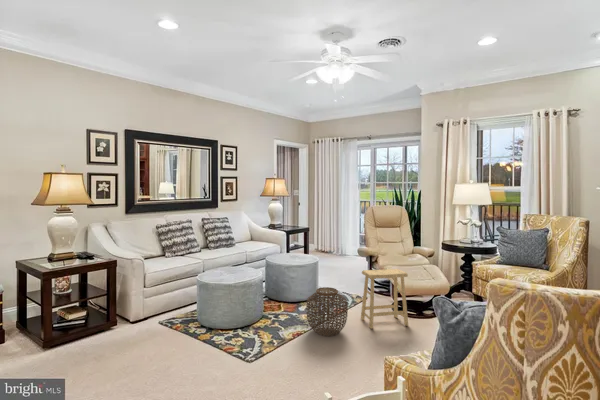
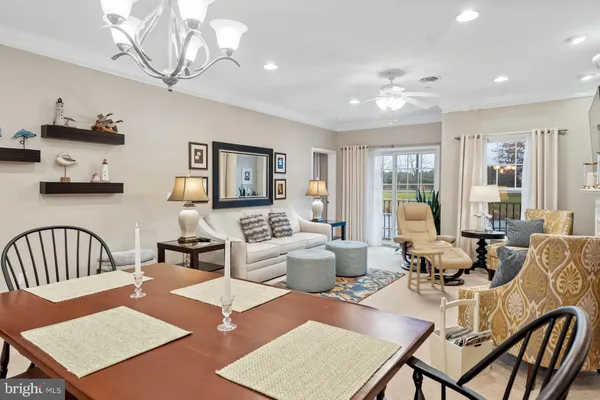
woven basket: present [306,287,348,336] -> none [373,262,403,297]

